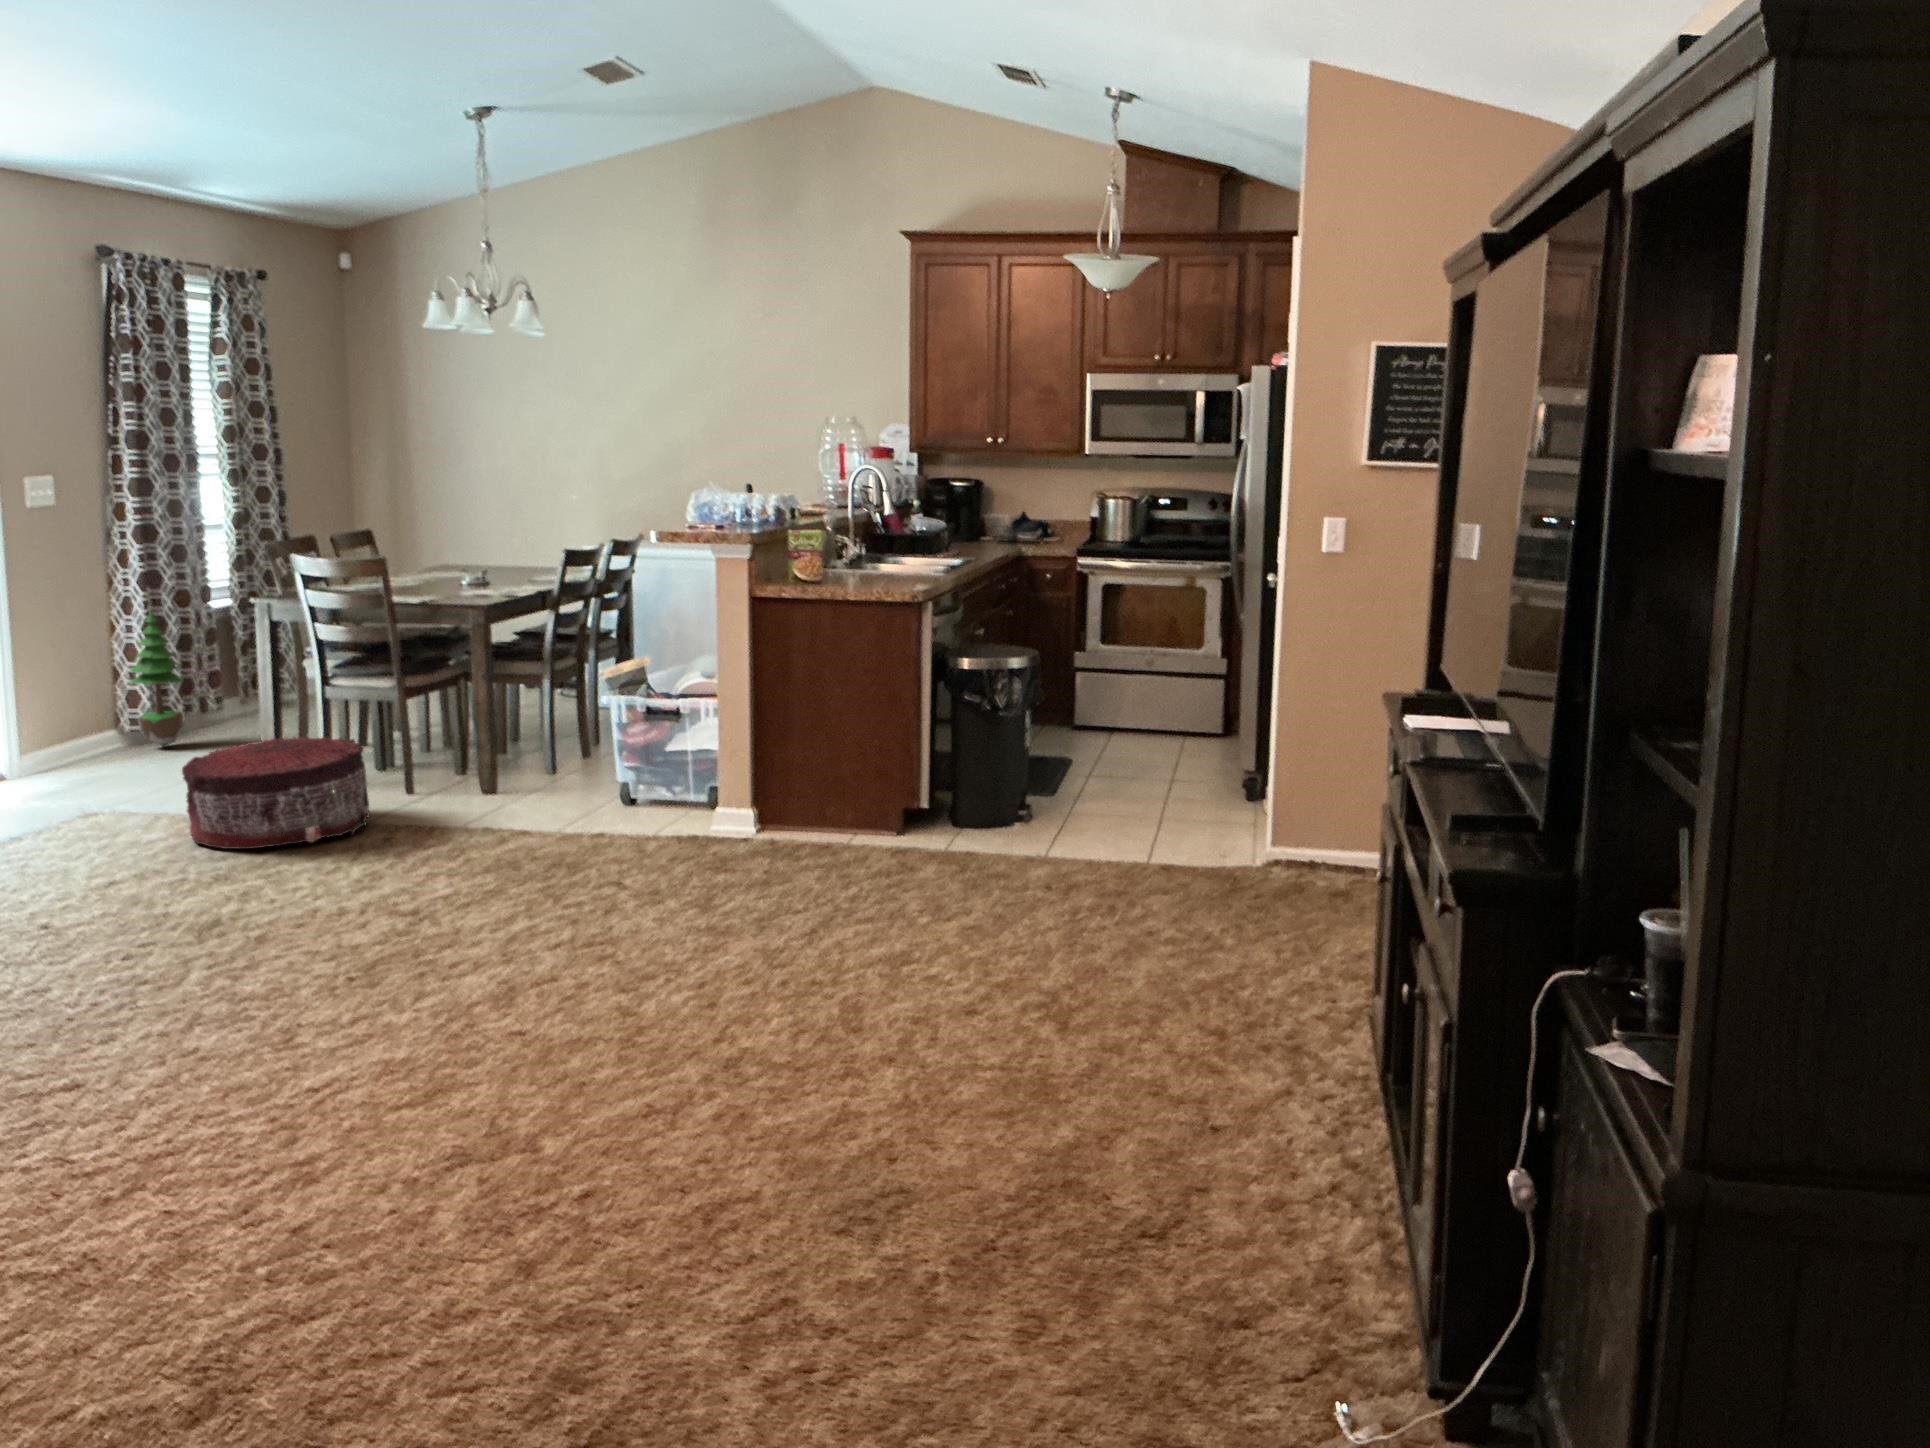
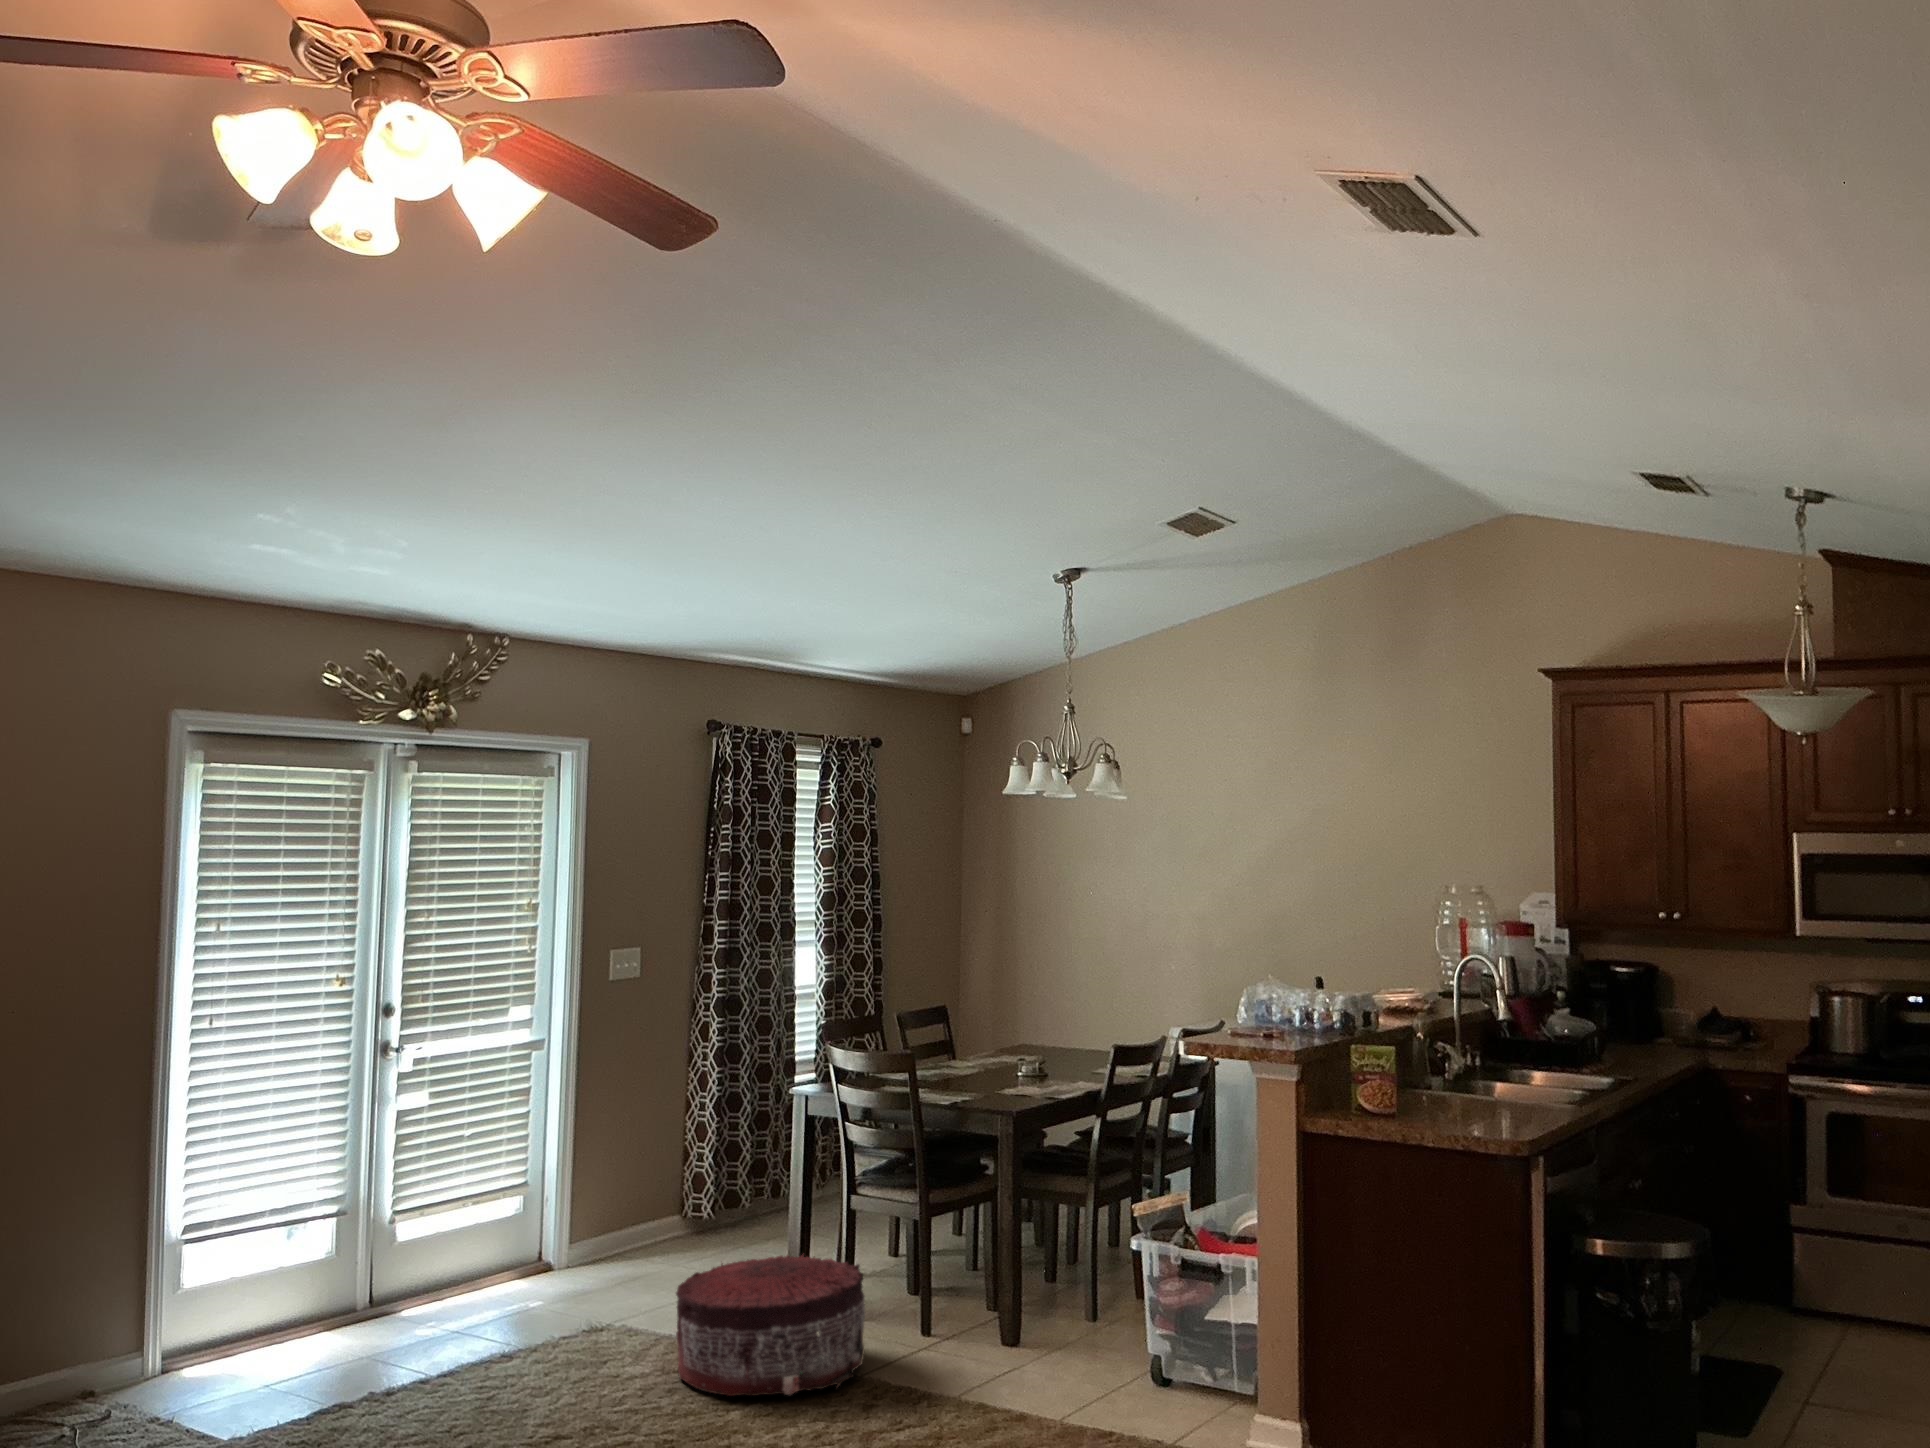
potted tree: present [130,611,184,747] -> none [693,1086,747,1236]

